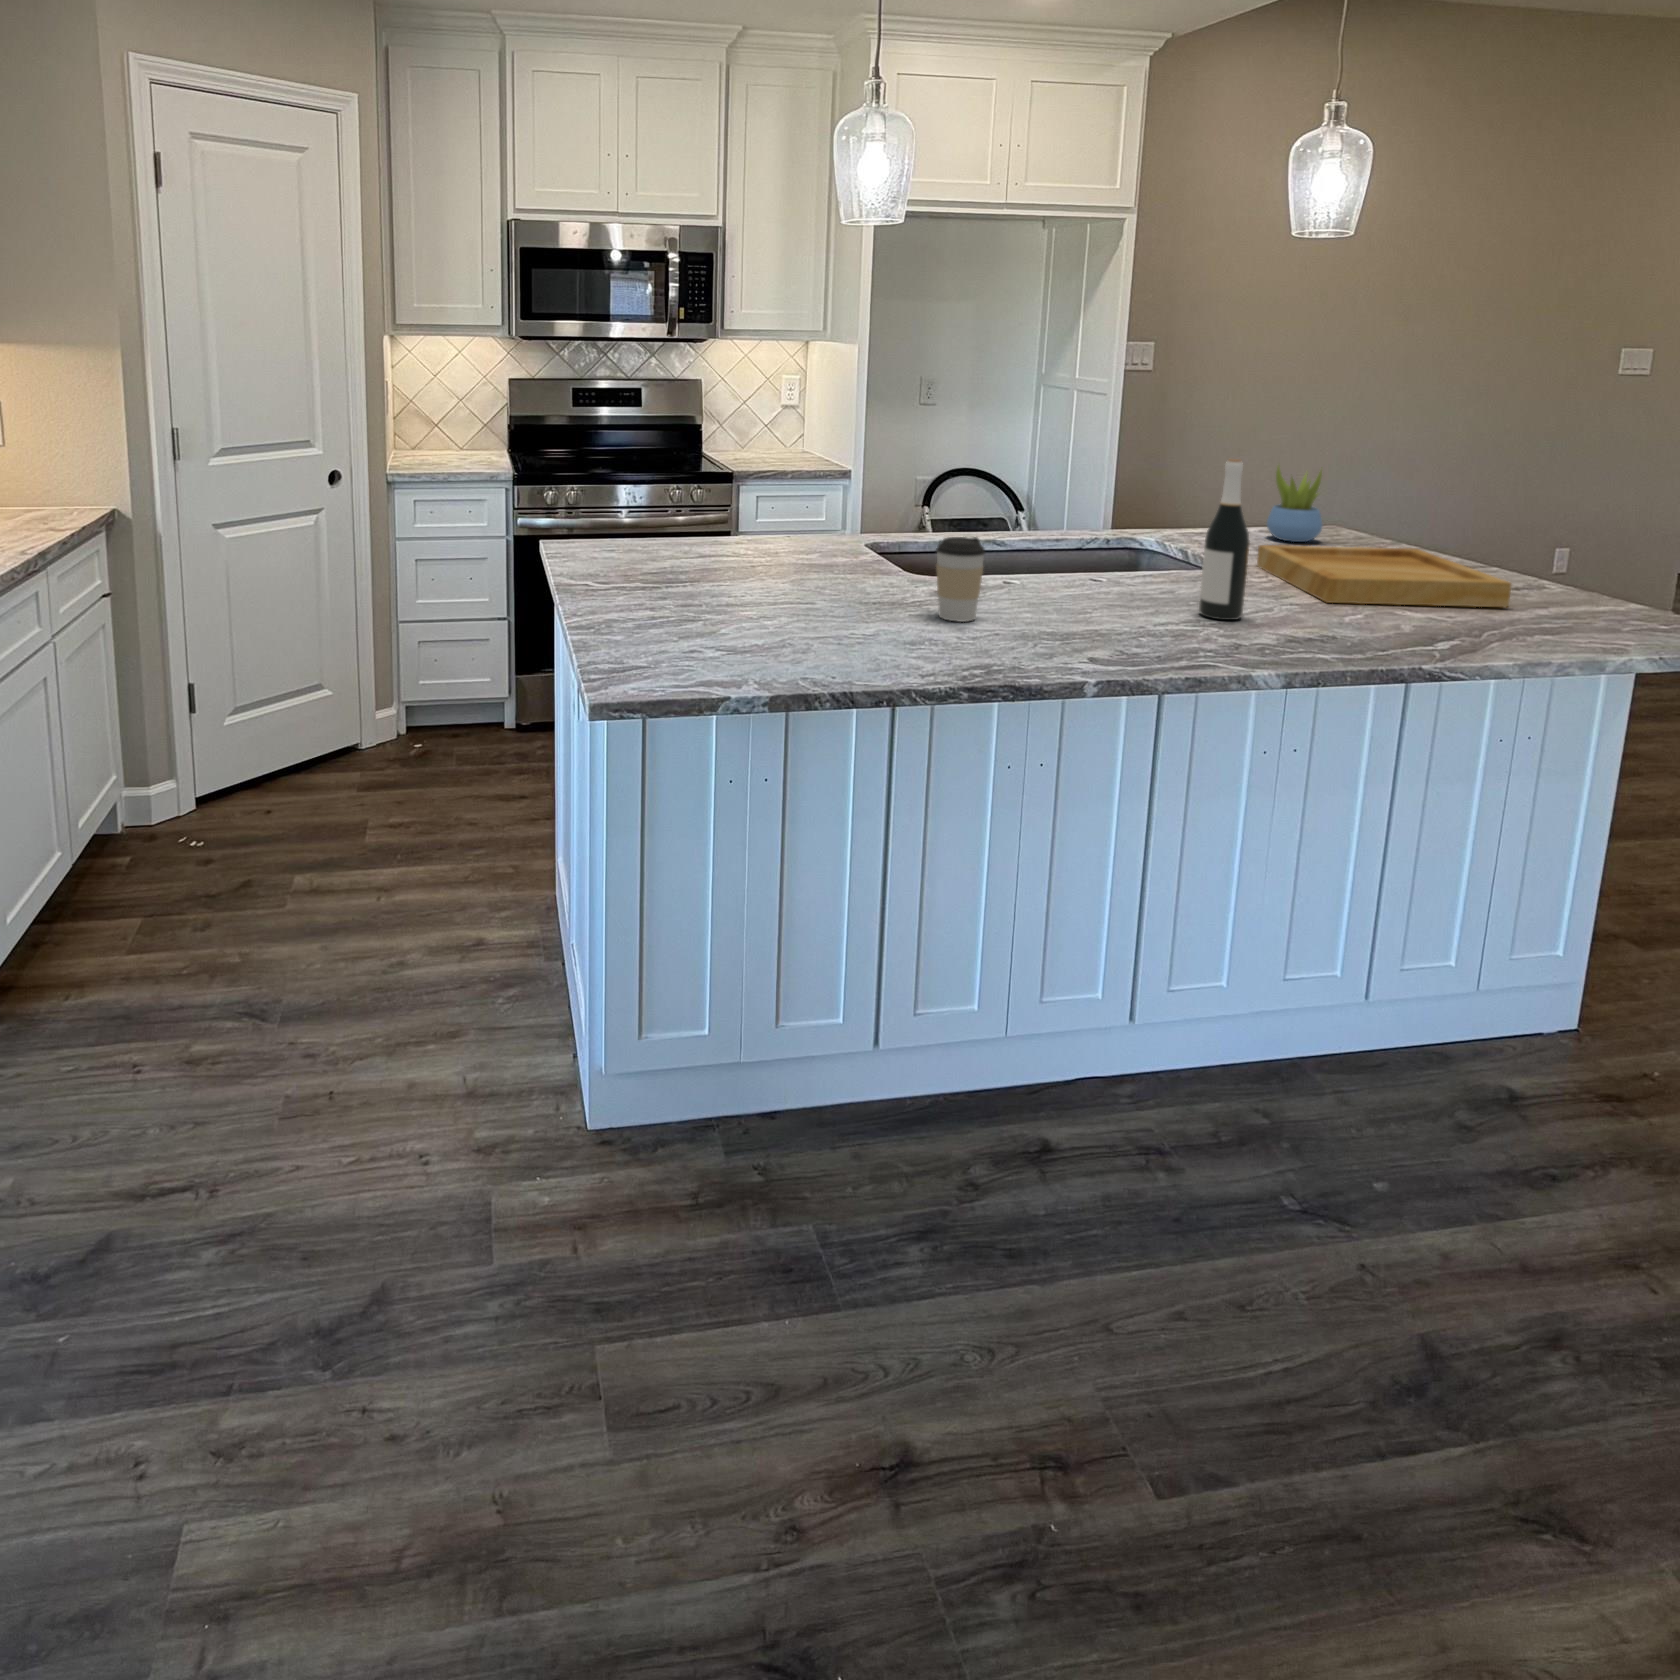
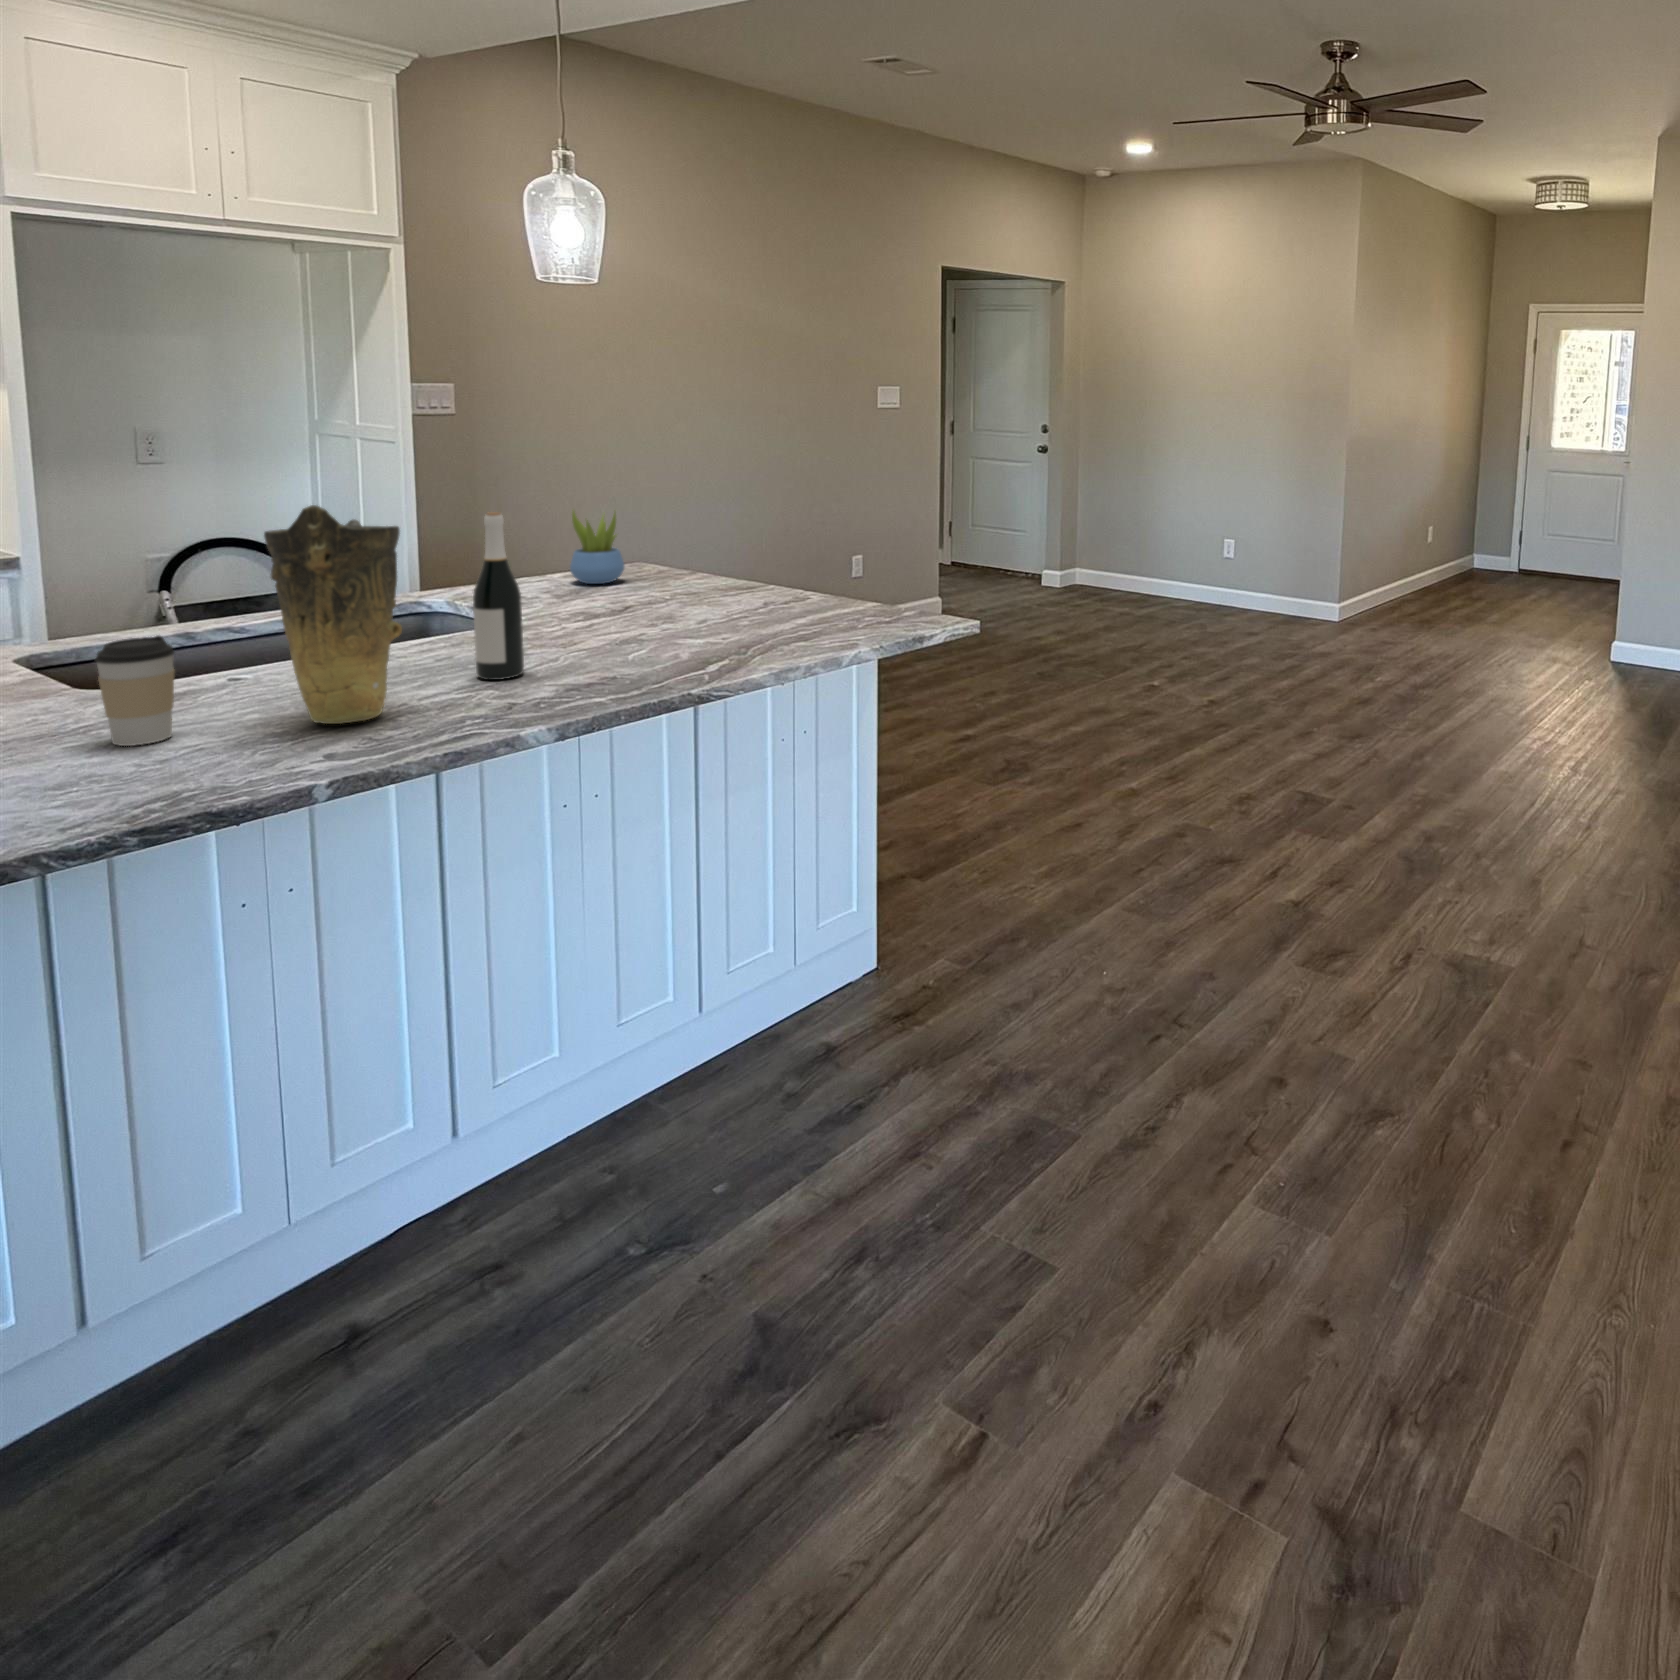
vase: none [1057,440,1161,635] -> present [264,505,402,724]
tray: present [1257,545,1511,607] -> none [553,578,774,643]

